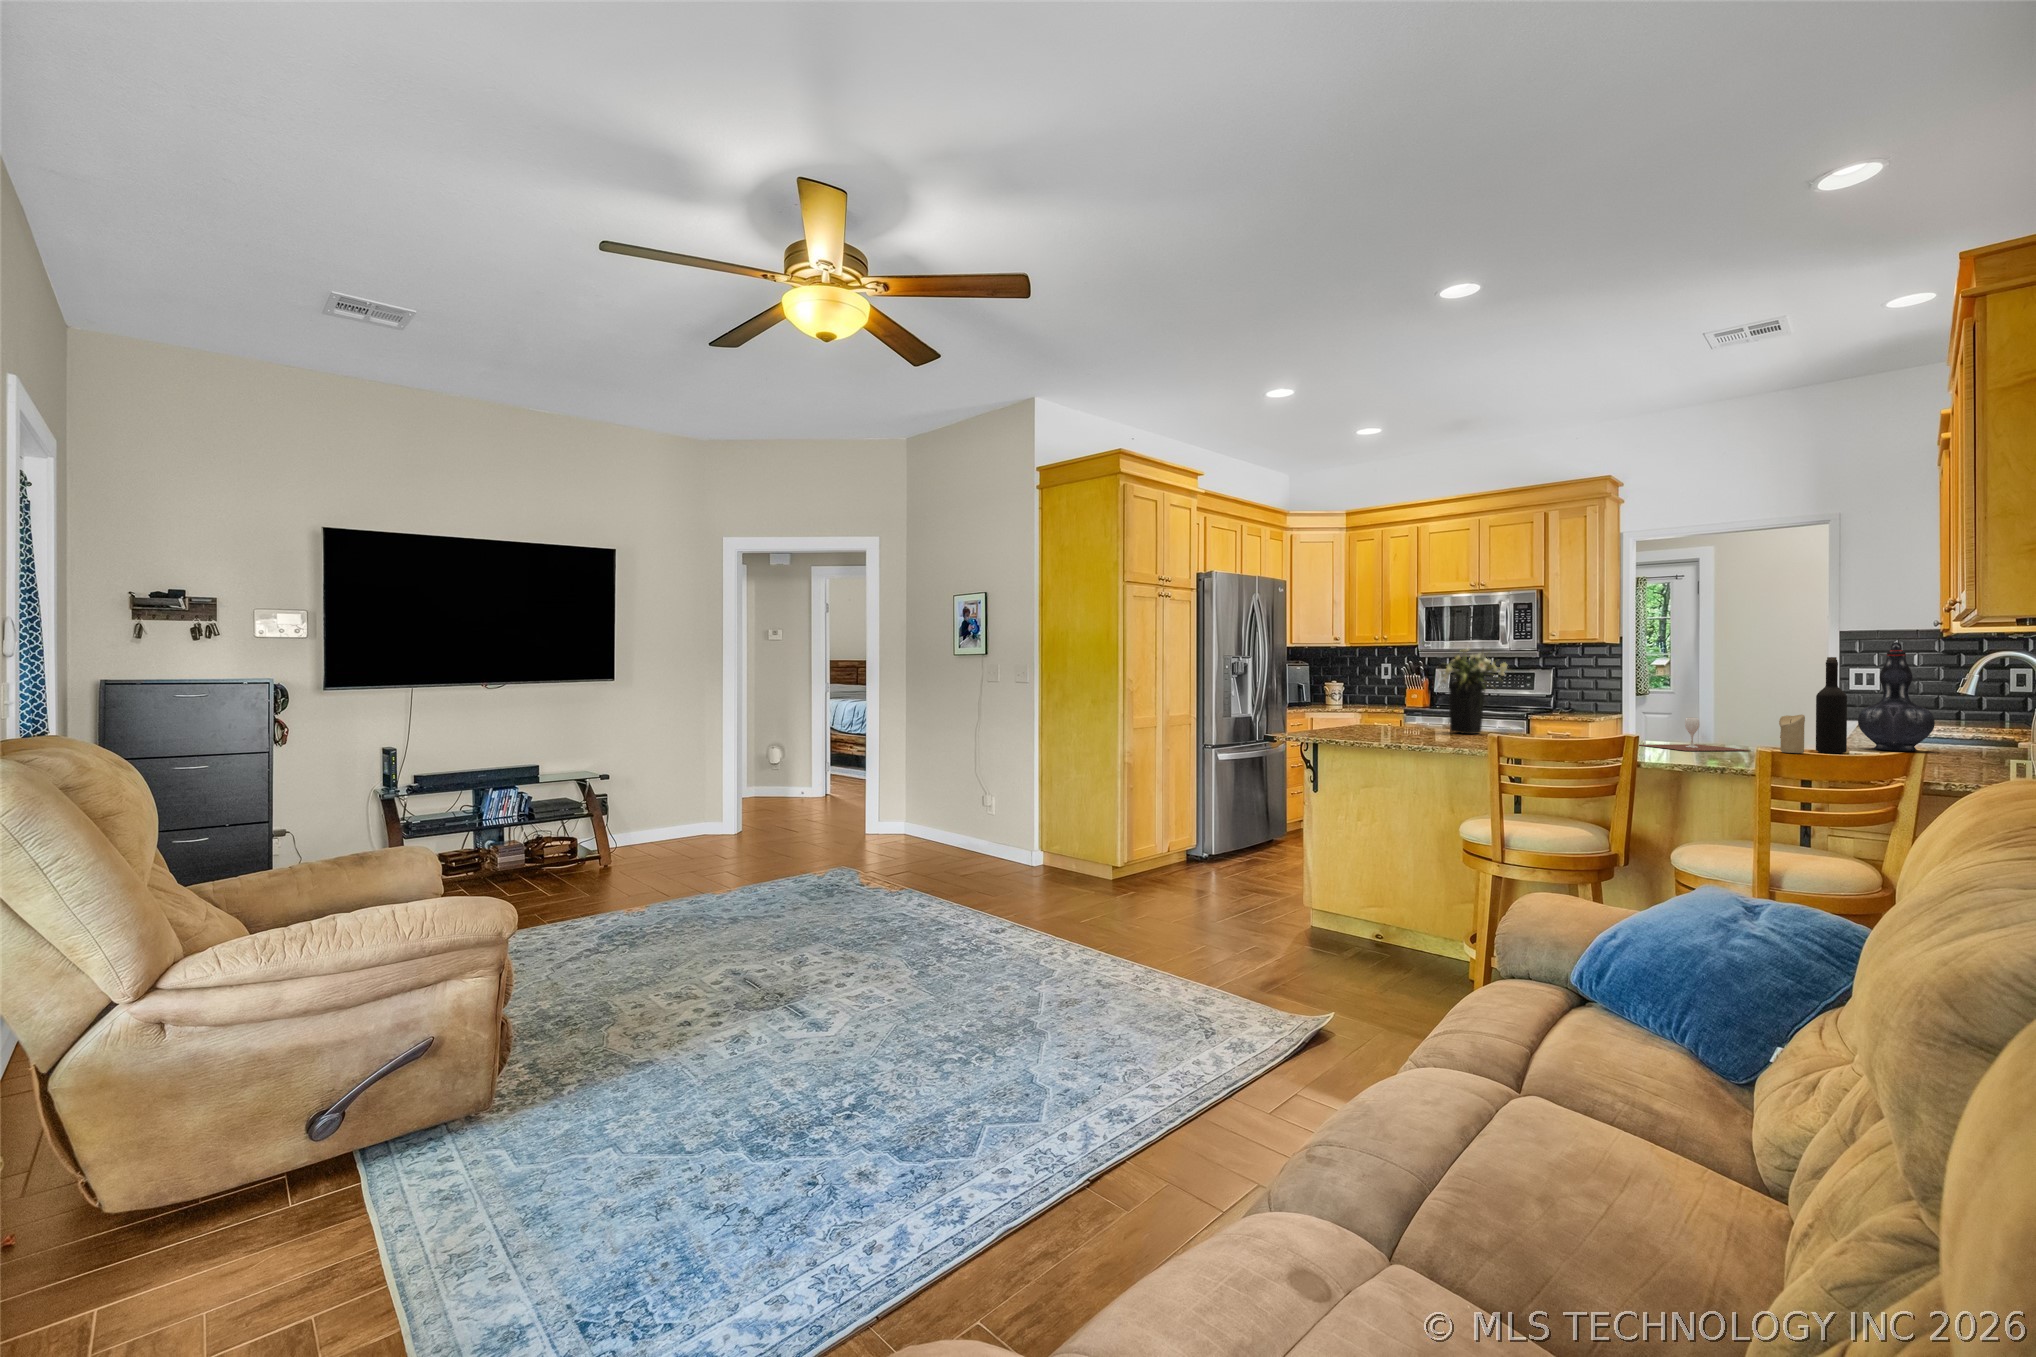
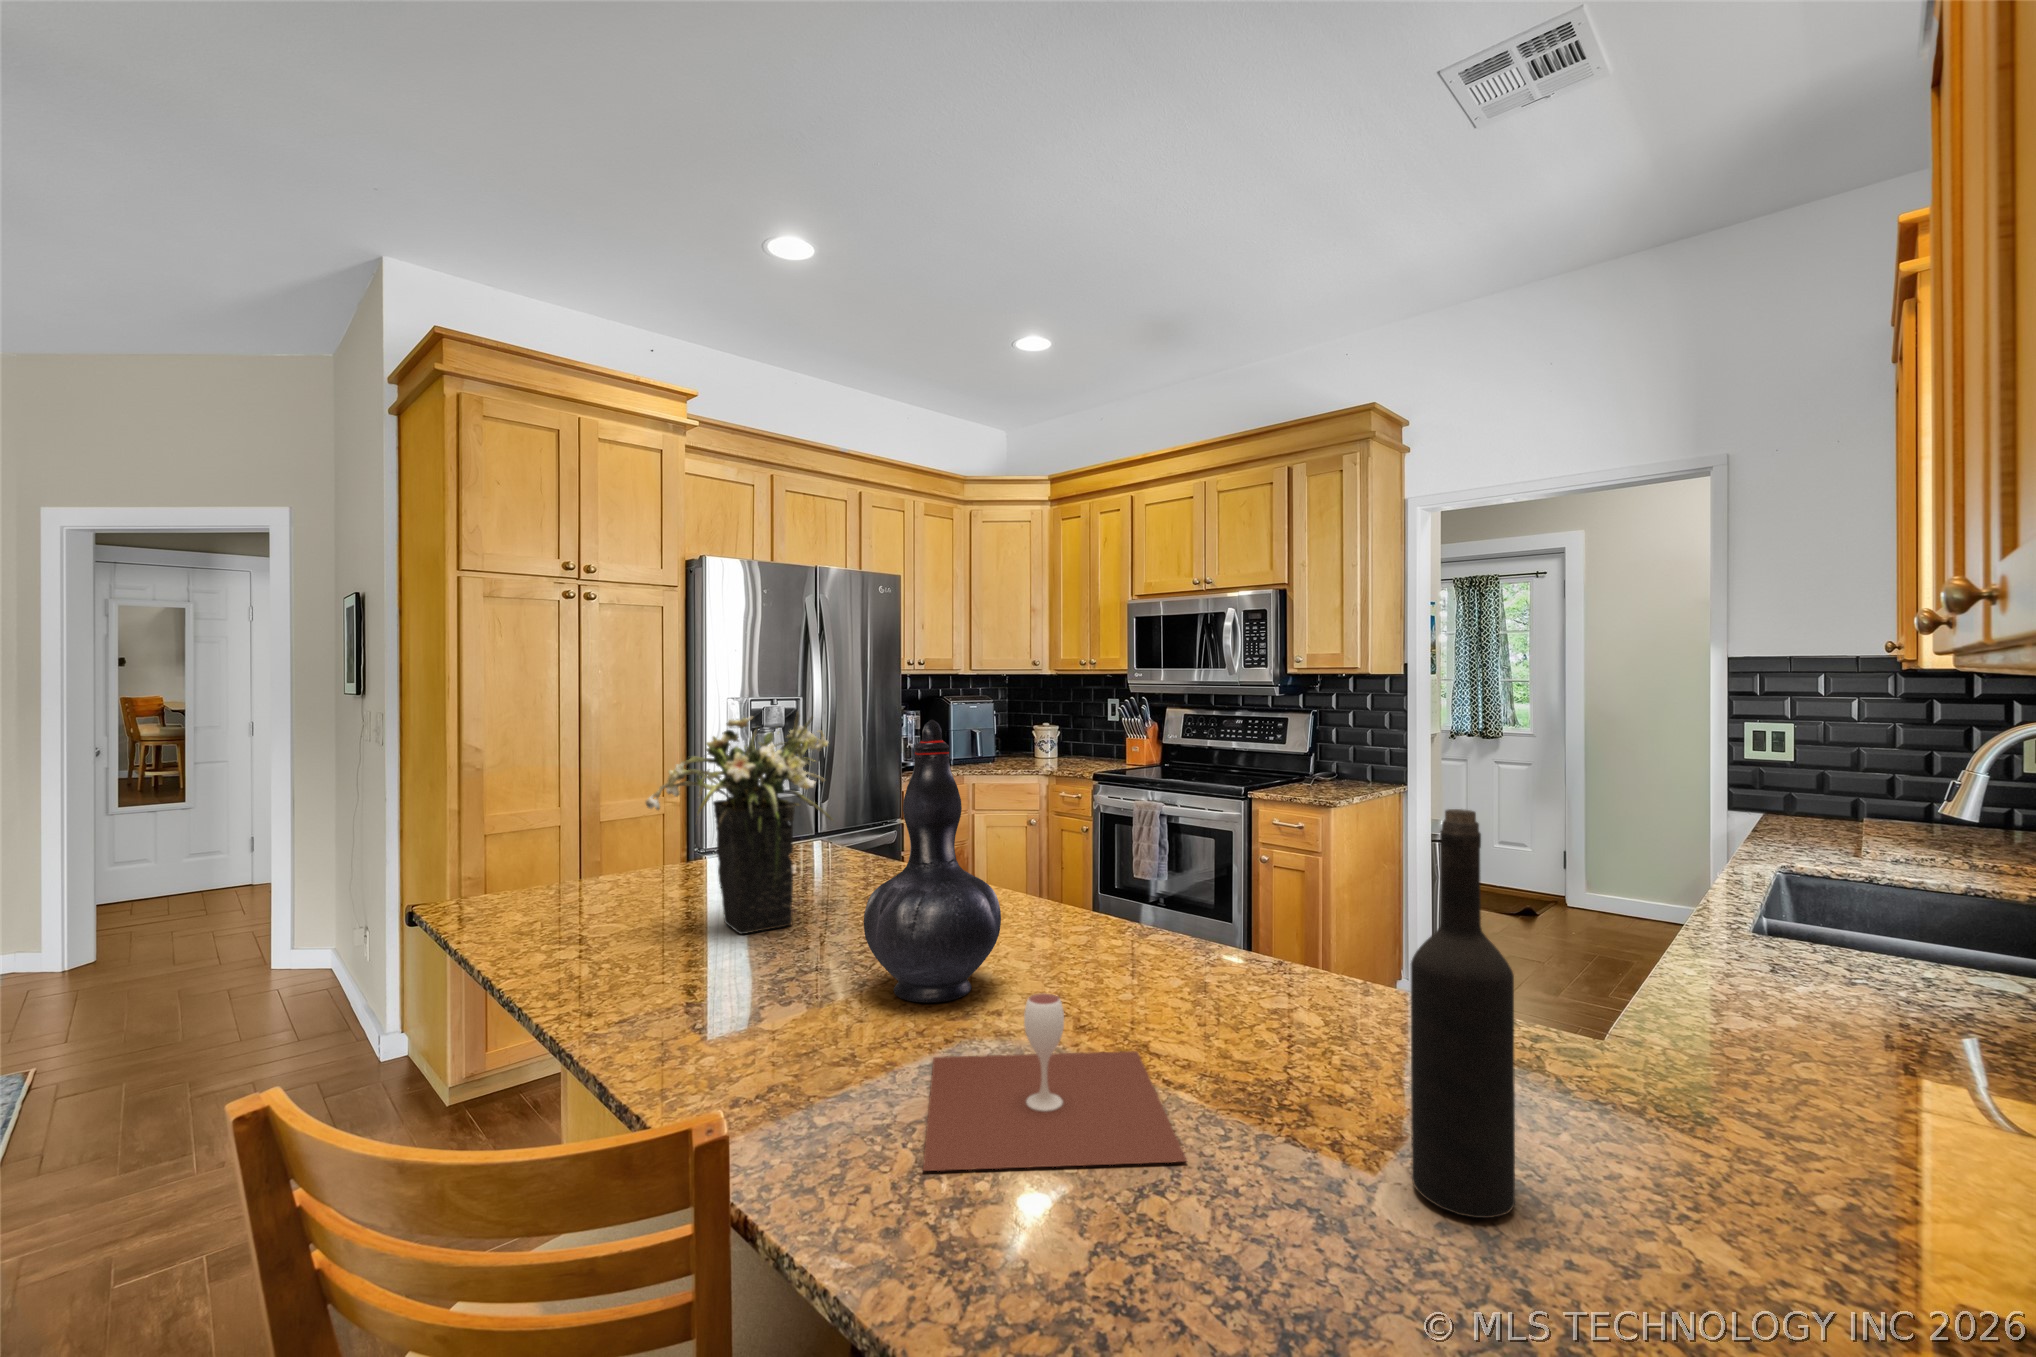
decorative vase: present [1858,642,1935,751] -> present [864,720,1001,1003]
candle: present [1779,714,1805,753] -> none [1259,1039,1343,1221]

